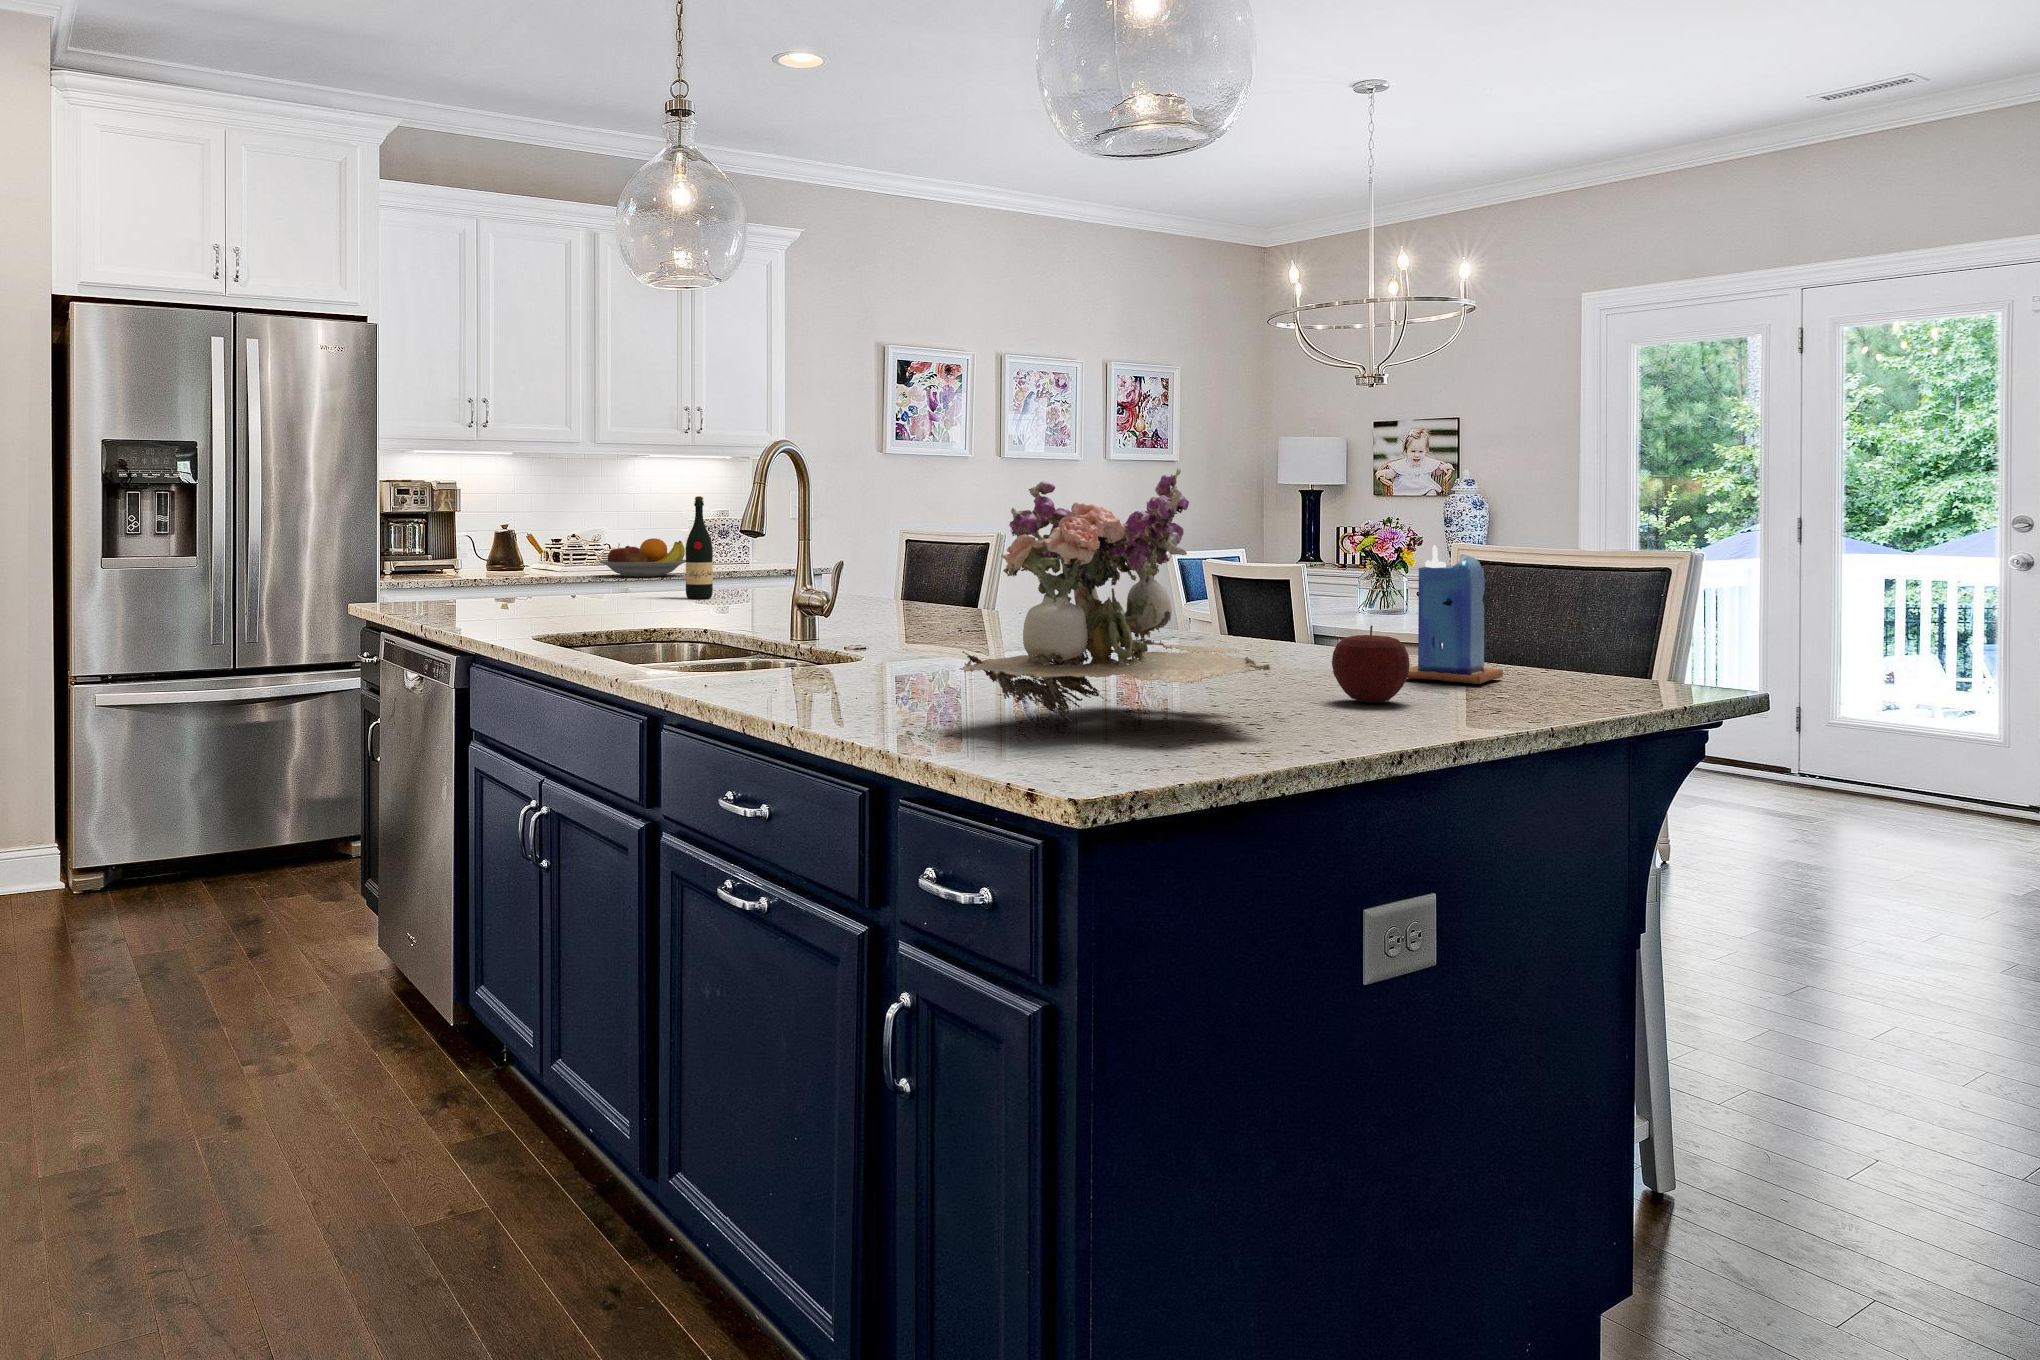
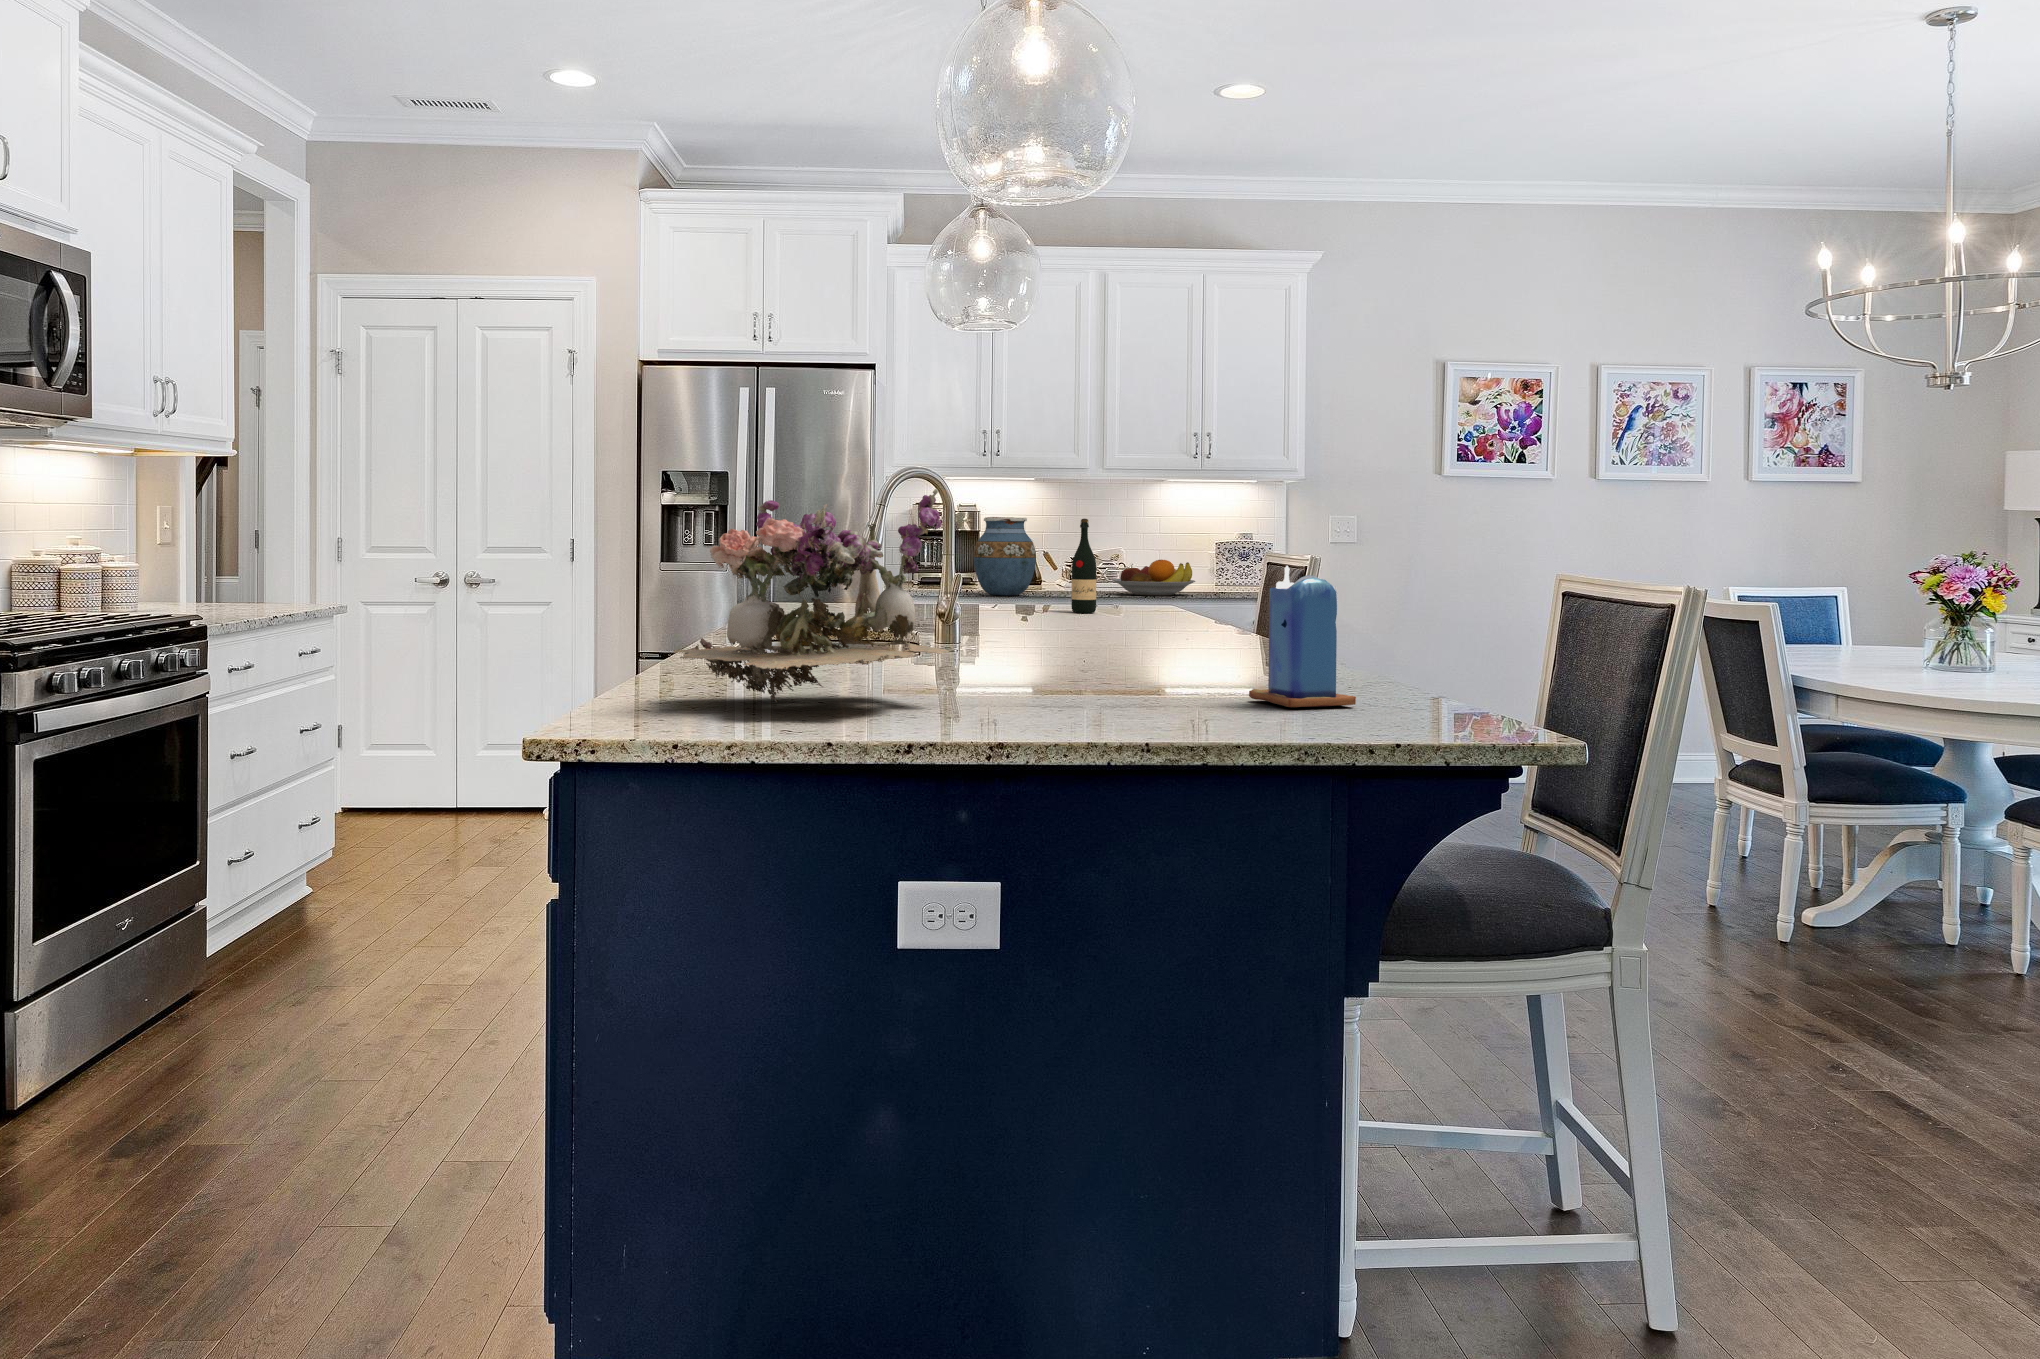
vase: none [463,494,536,583] -> present [973,517,1036,596]
apple: present [1332,626,1410,703] -> none [1066,638,1138,711]

